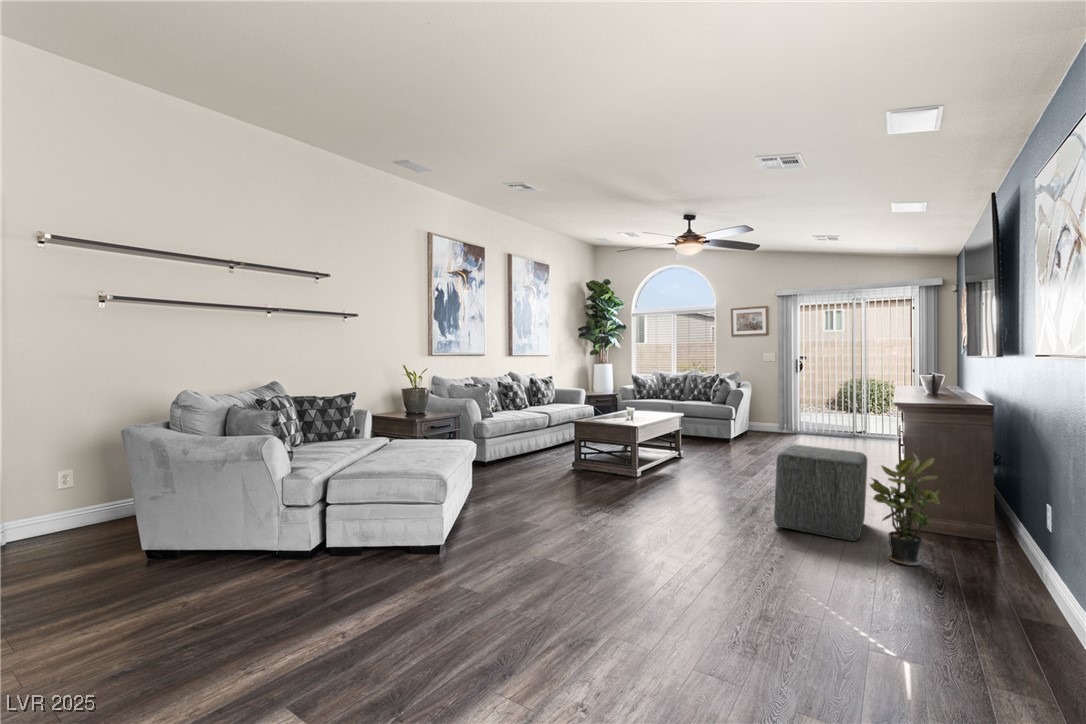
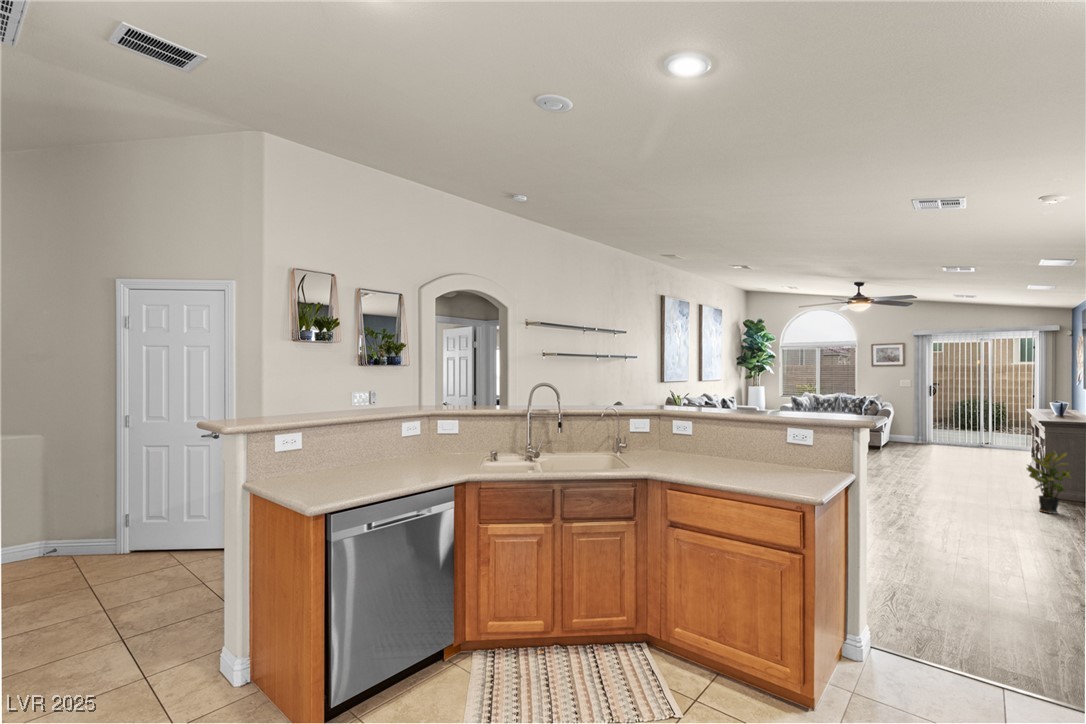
ottoman: present [774,445,867,541] -> none [958,447,1019,504]

